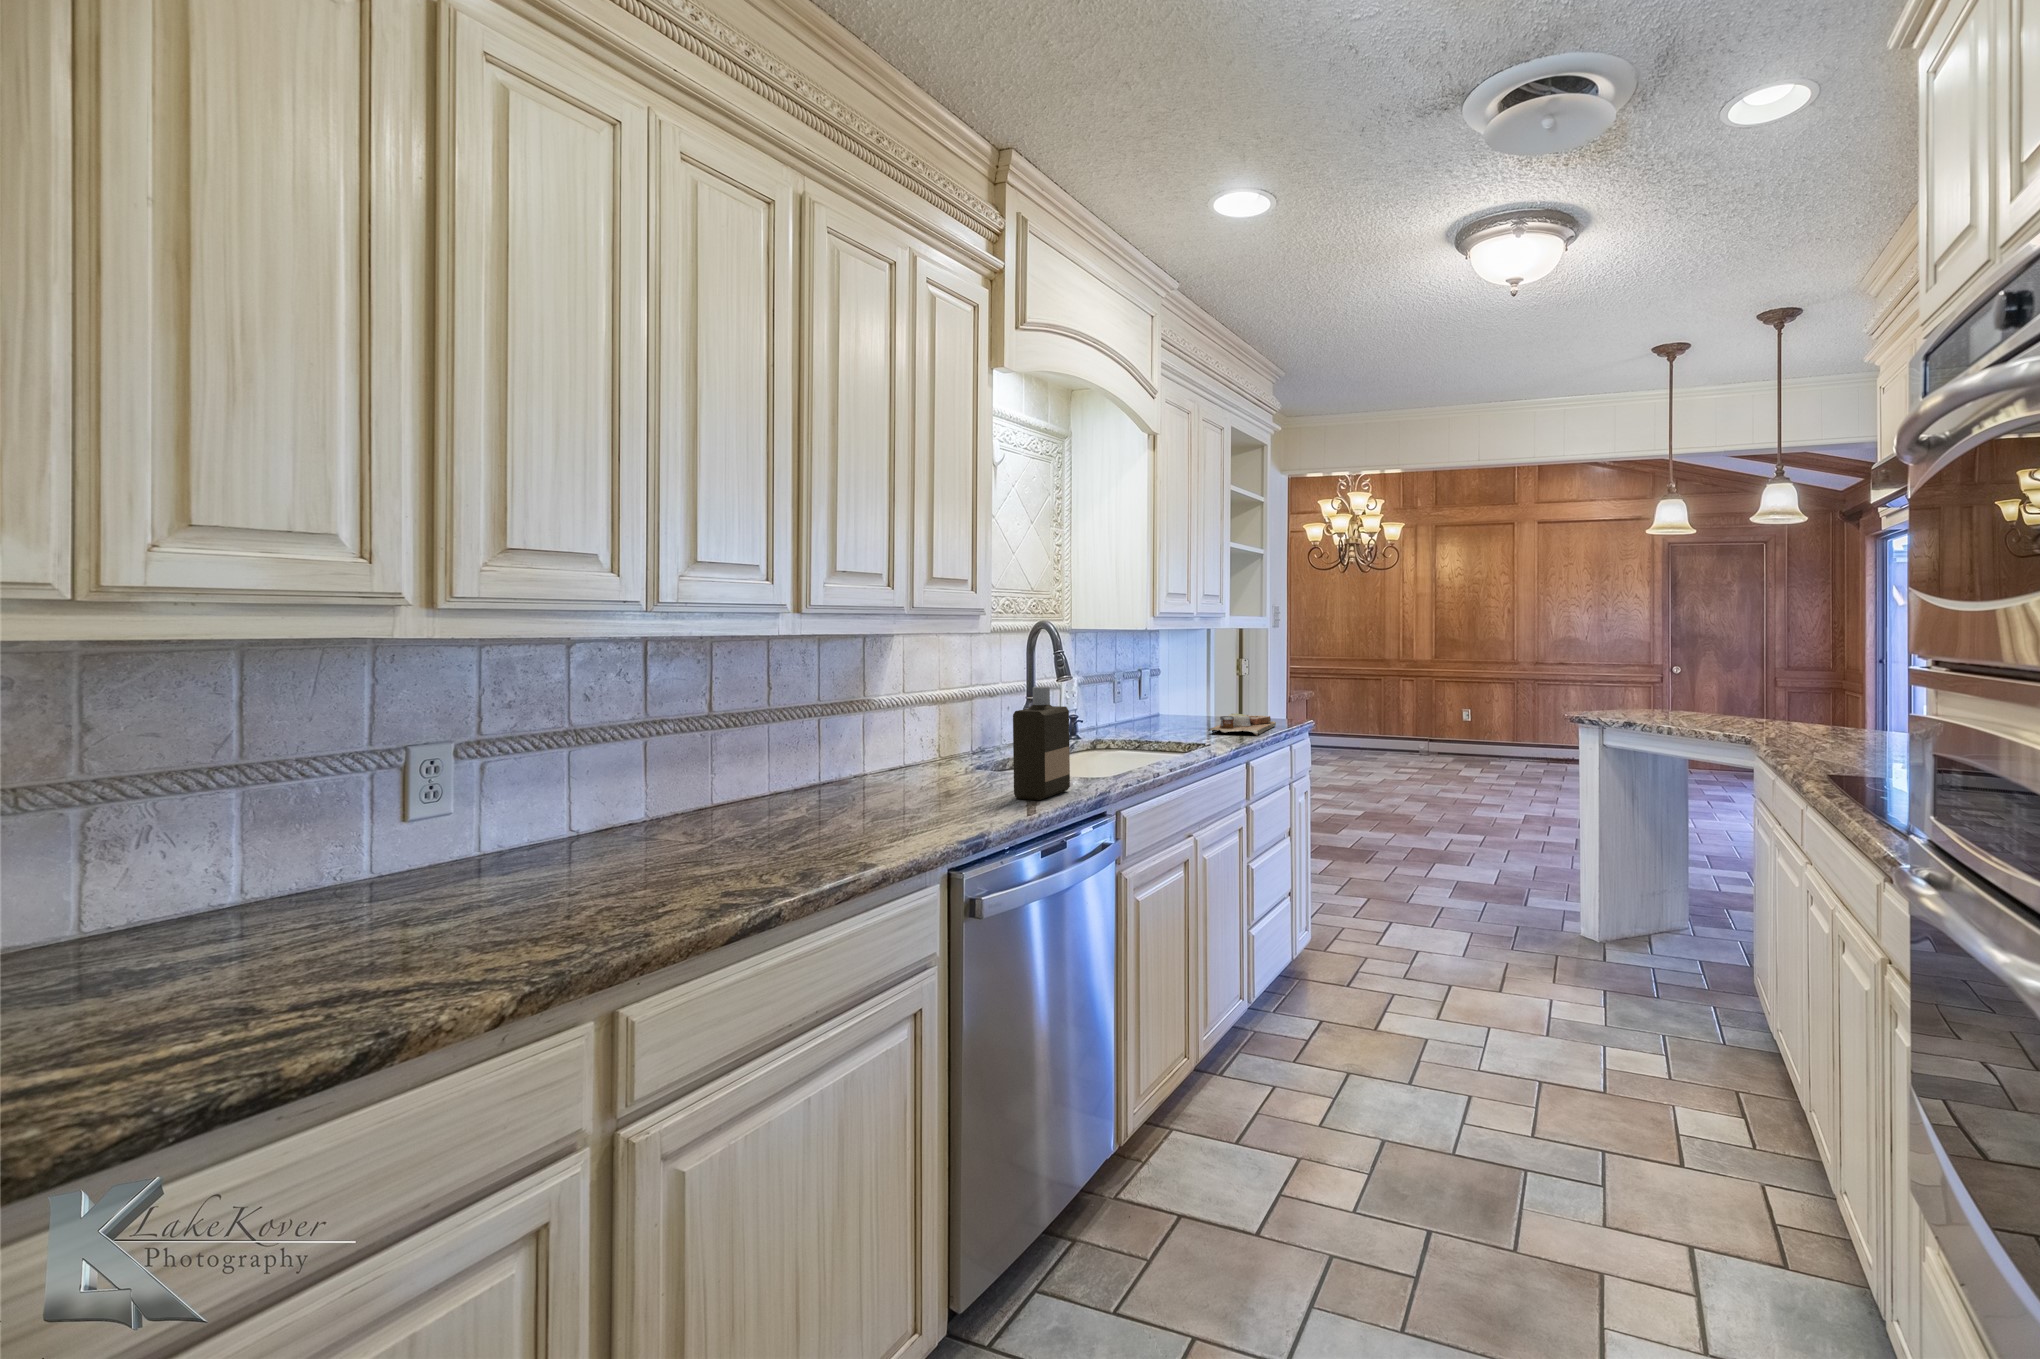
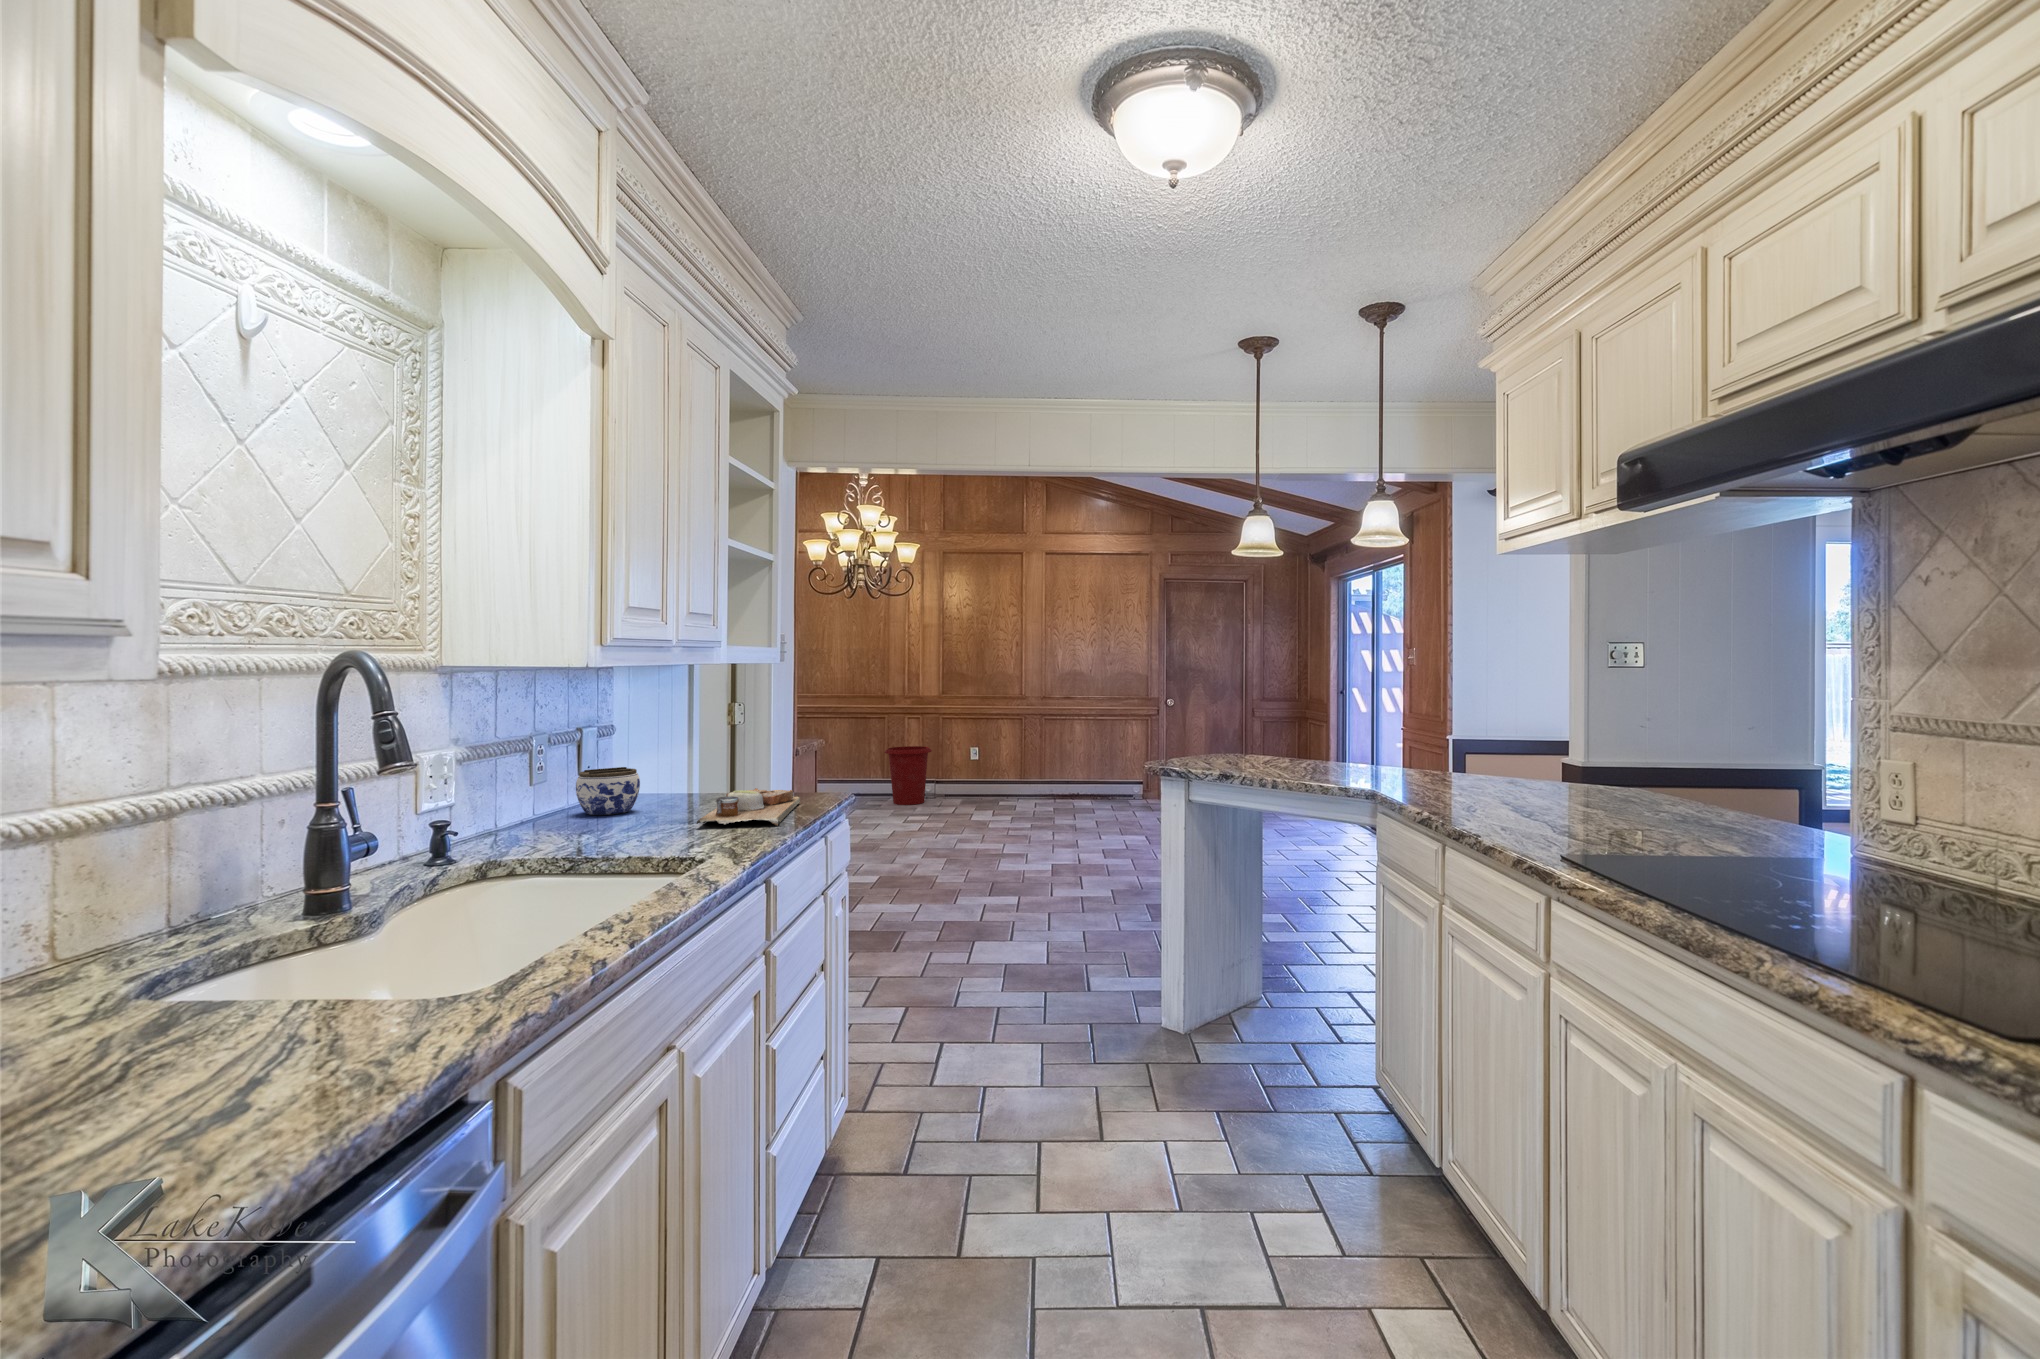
bottle: present [1013,687,1070,800] -> none [145,810,353,1139]
jar: none [1138,696,1175,725] -> present [576,767,640,815]
waste bin: none [1378,706,1423,759] -> present [885,746,932,805]

